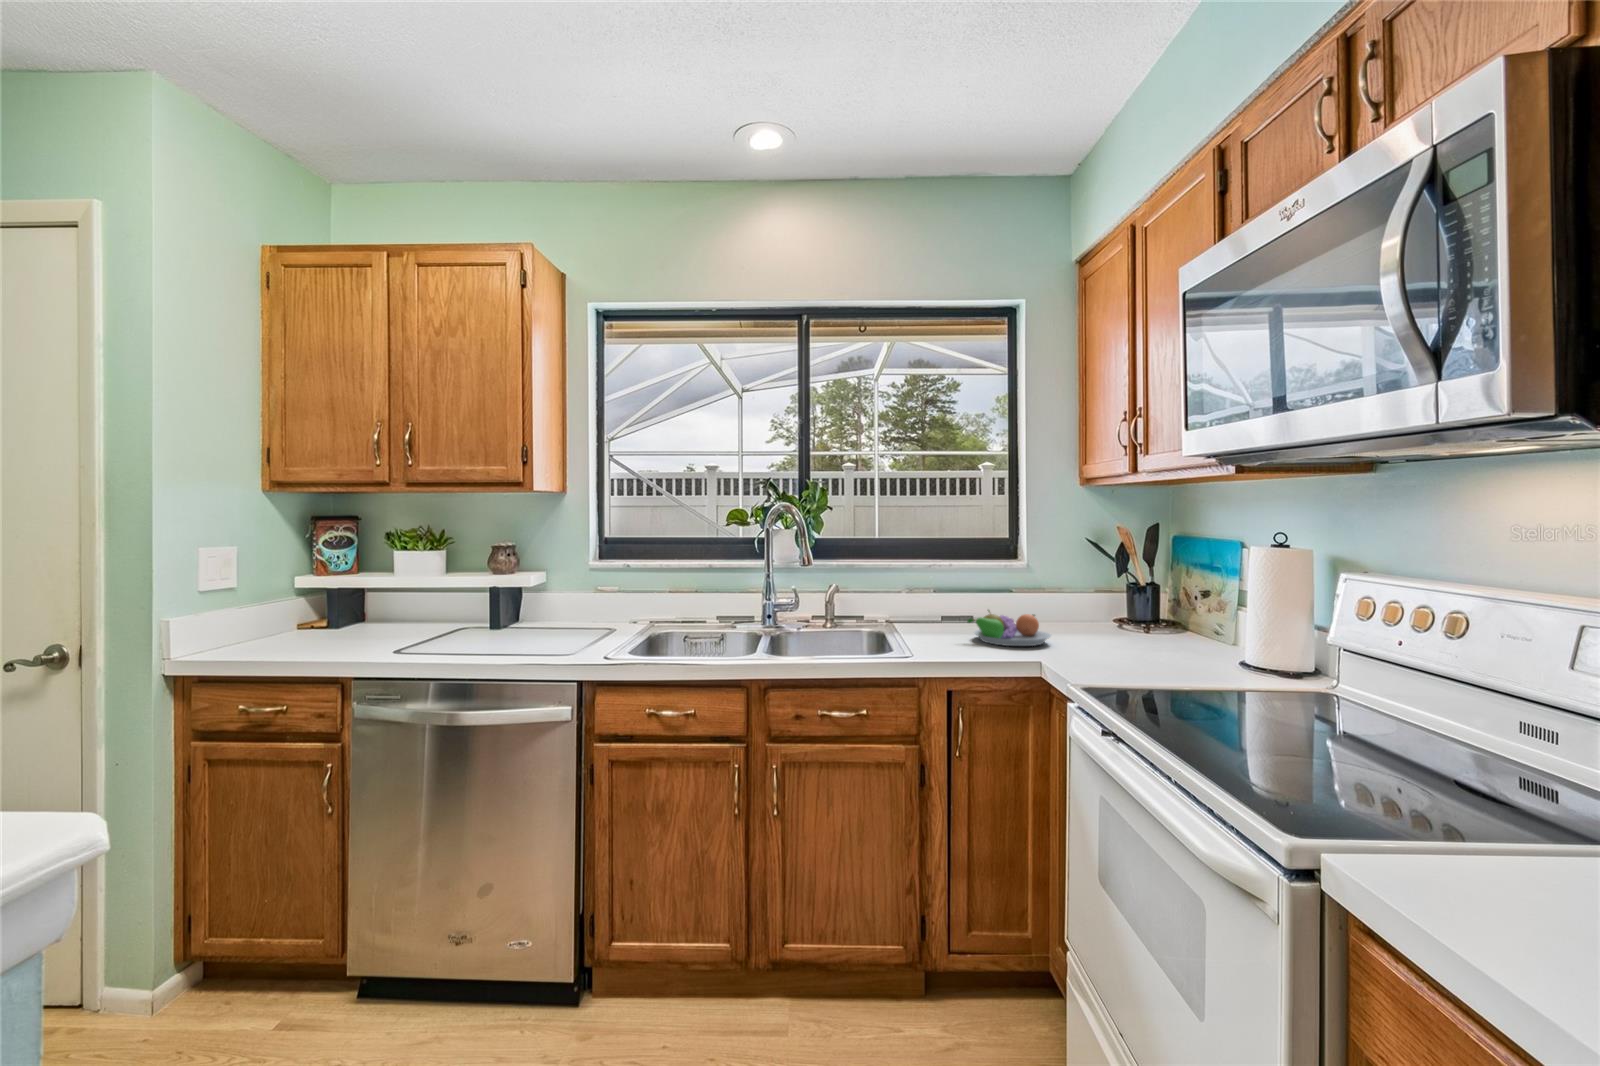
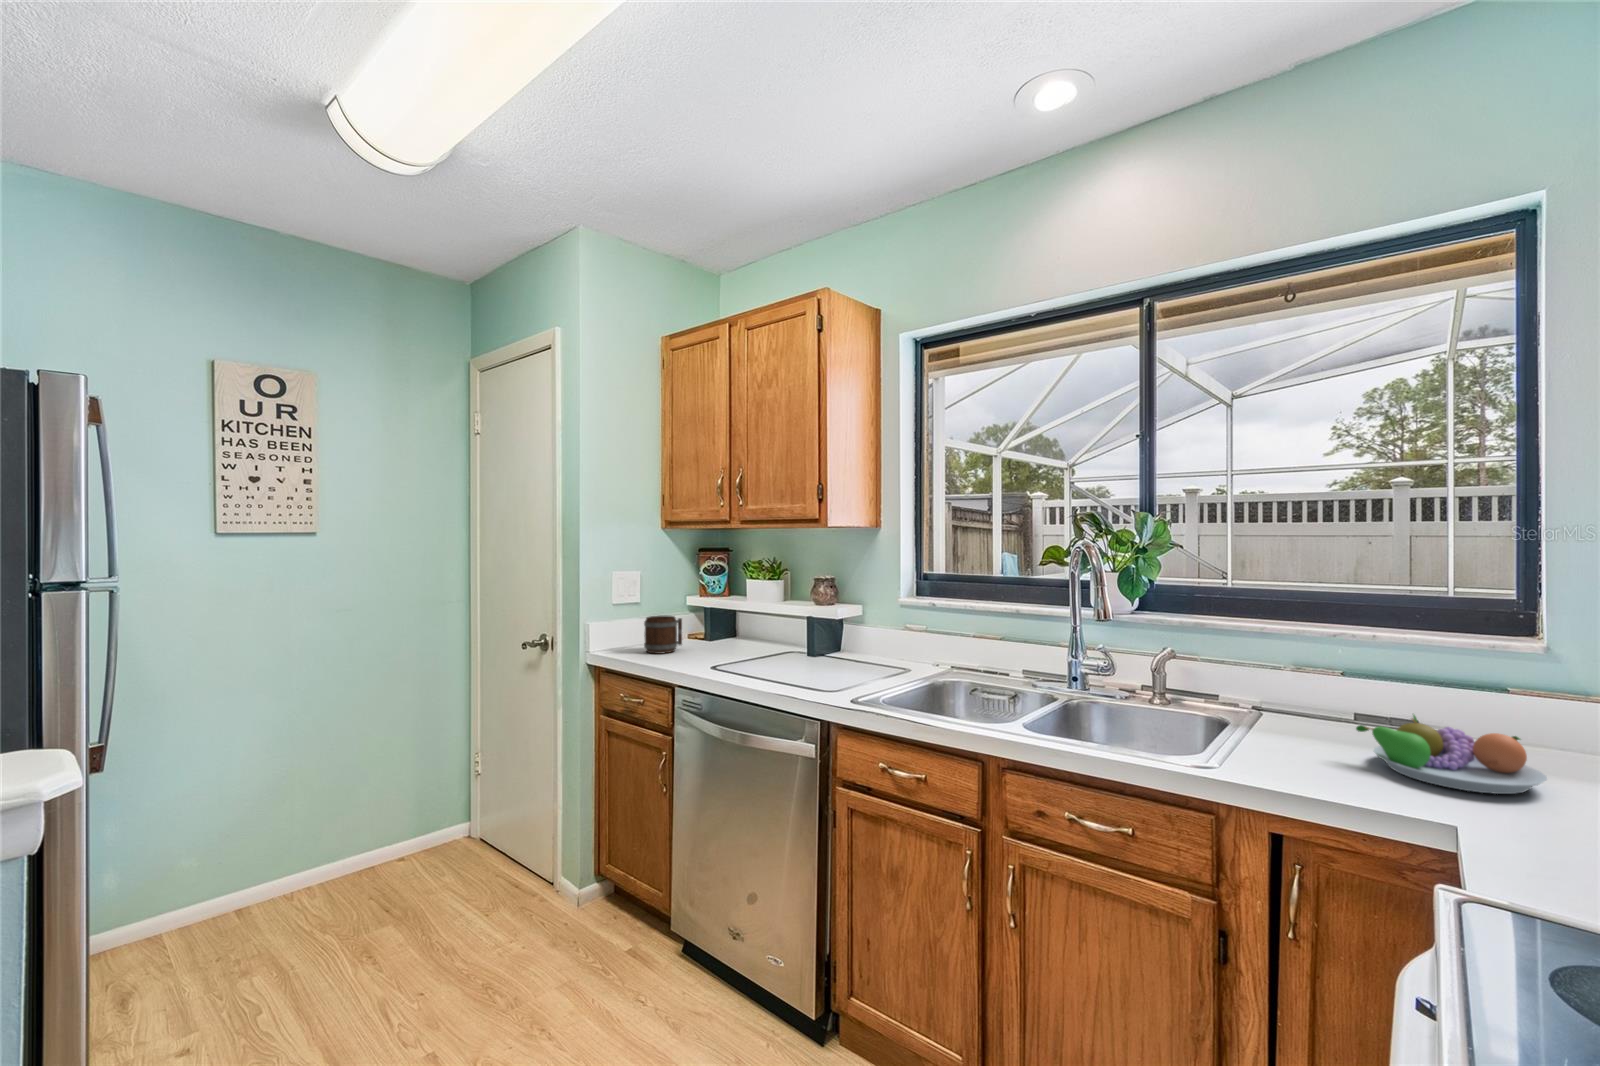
mug: none [258,600,311,648] -> present [644,616,682,654]

